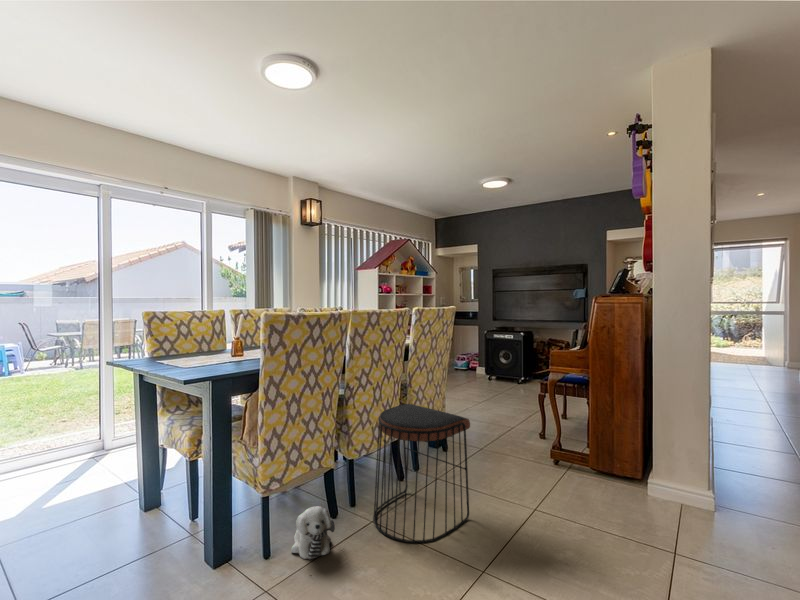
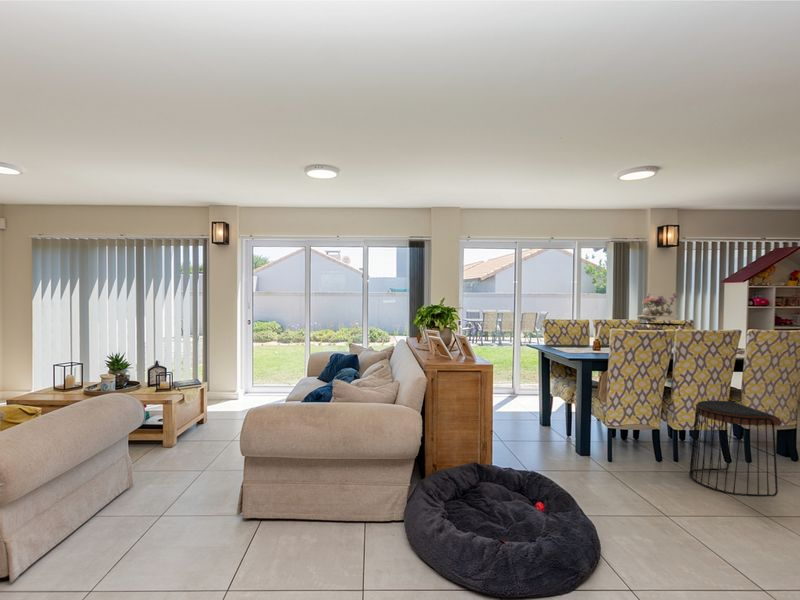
flower arrangement: none [281,273,332,311] -> present [637,293,677,322]
plush toy: present [291,506,335,560] -> none [626,446,656,476]

